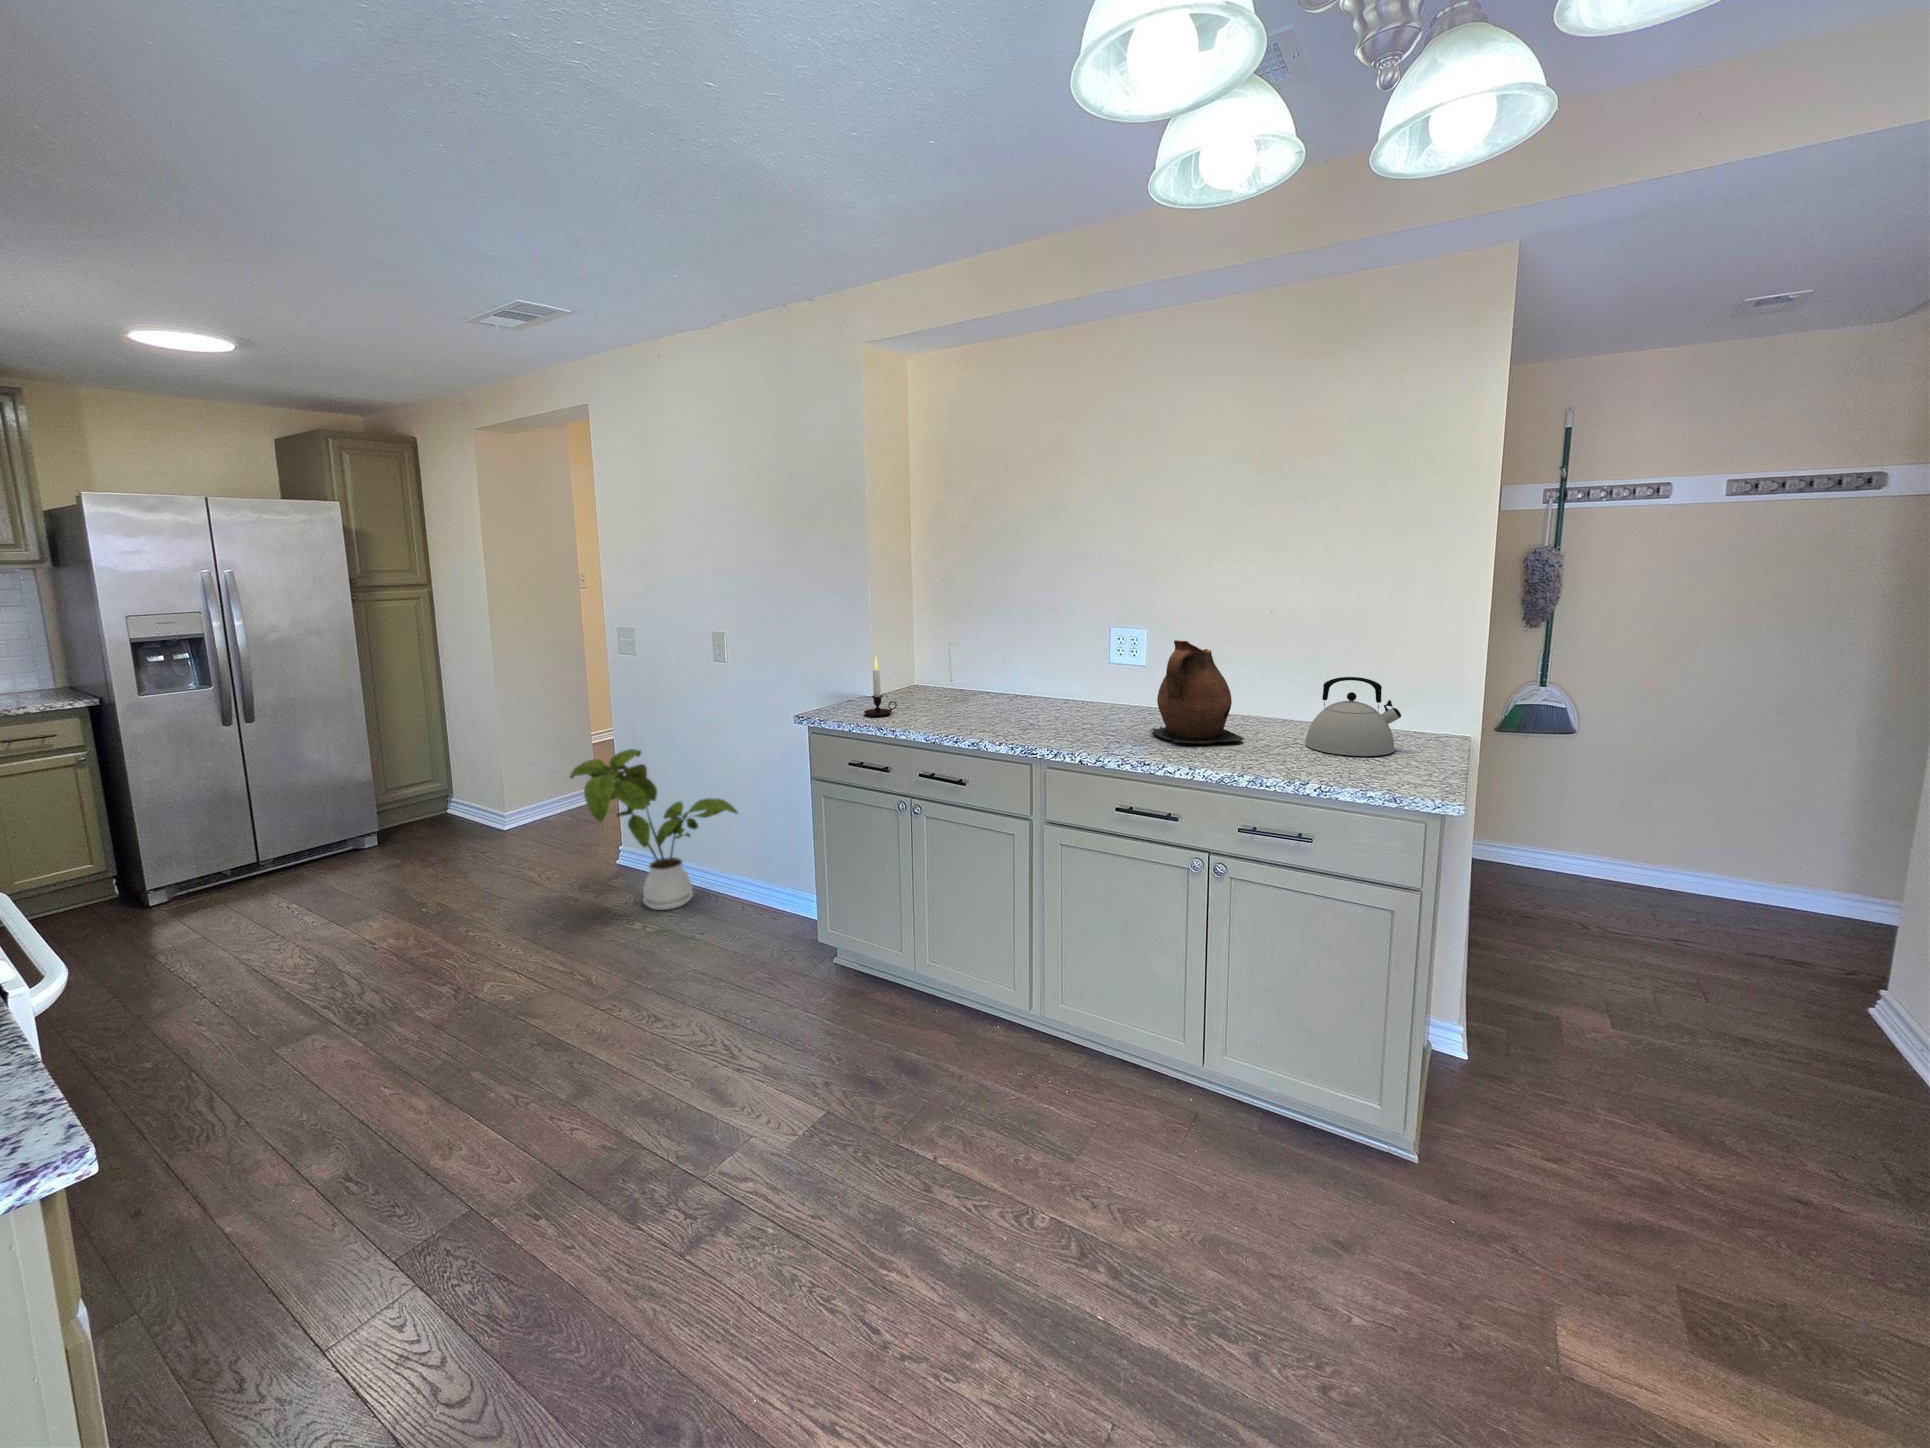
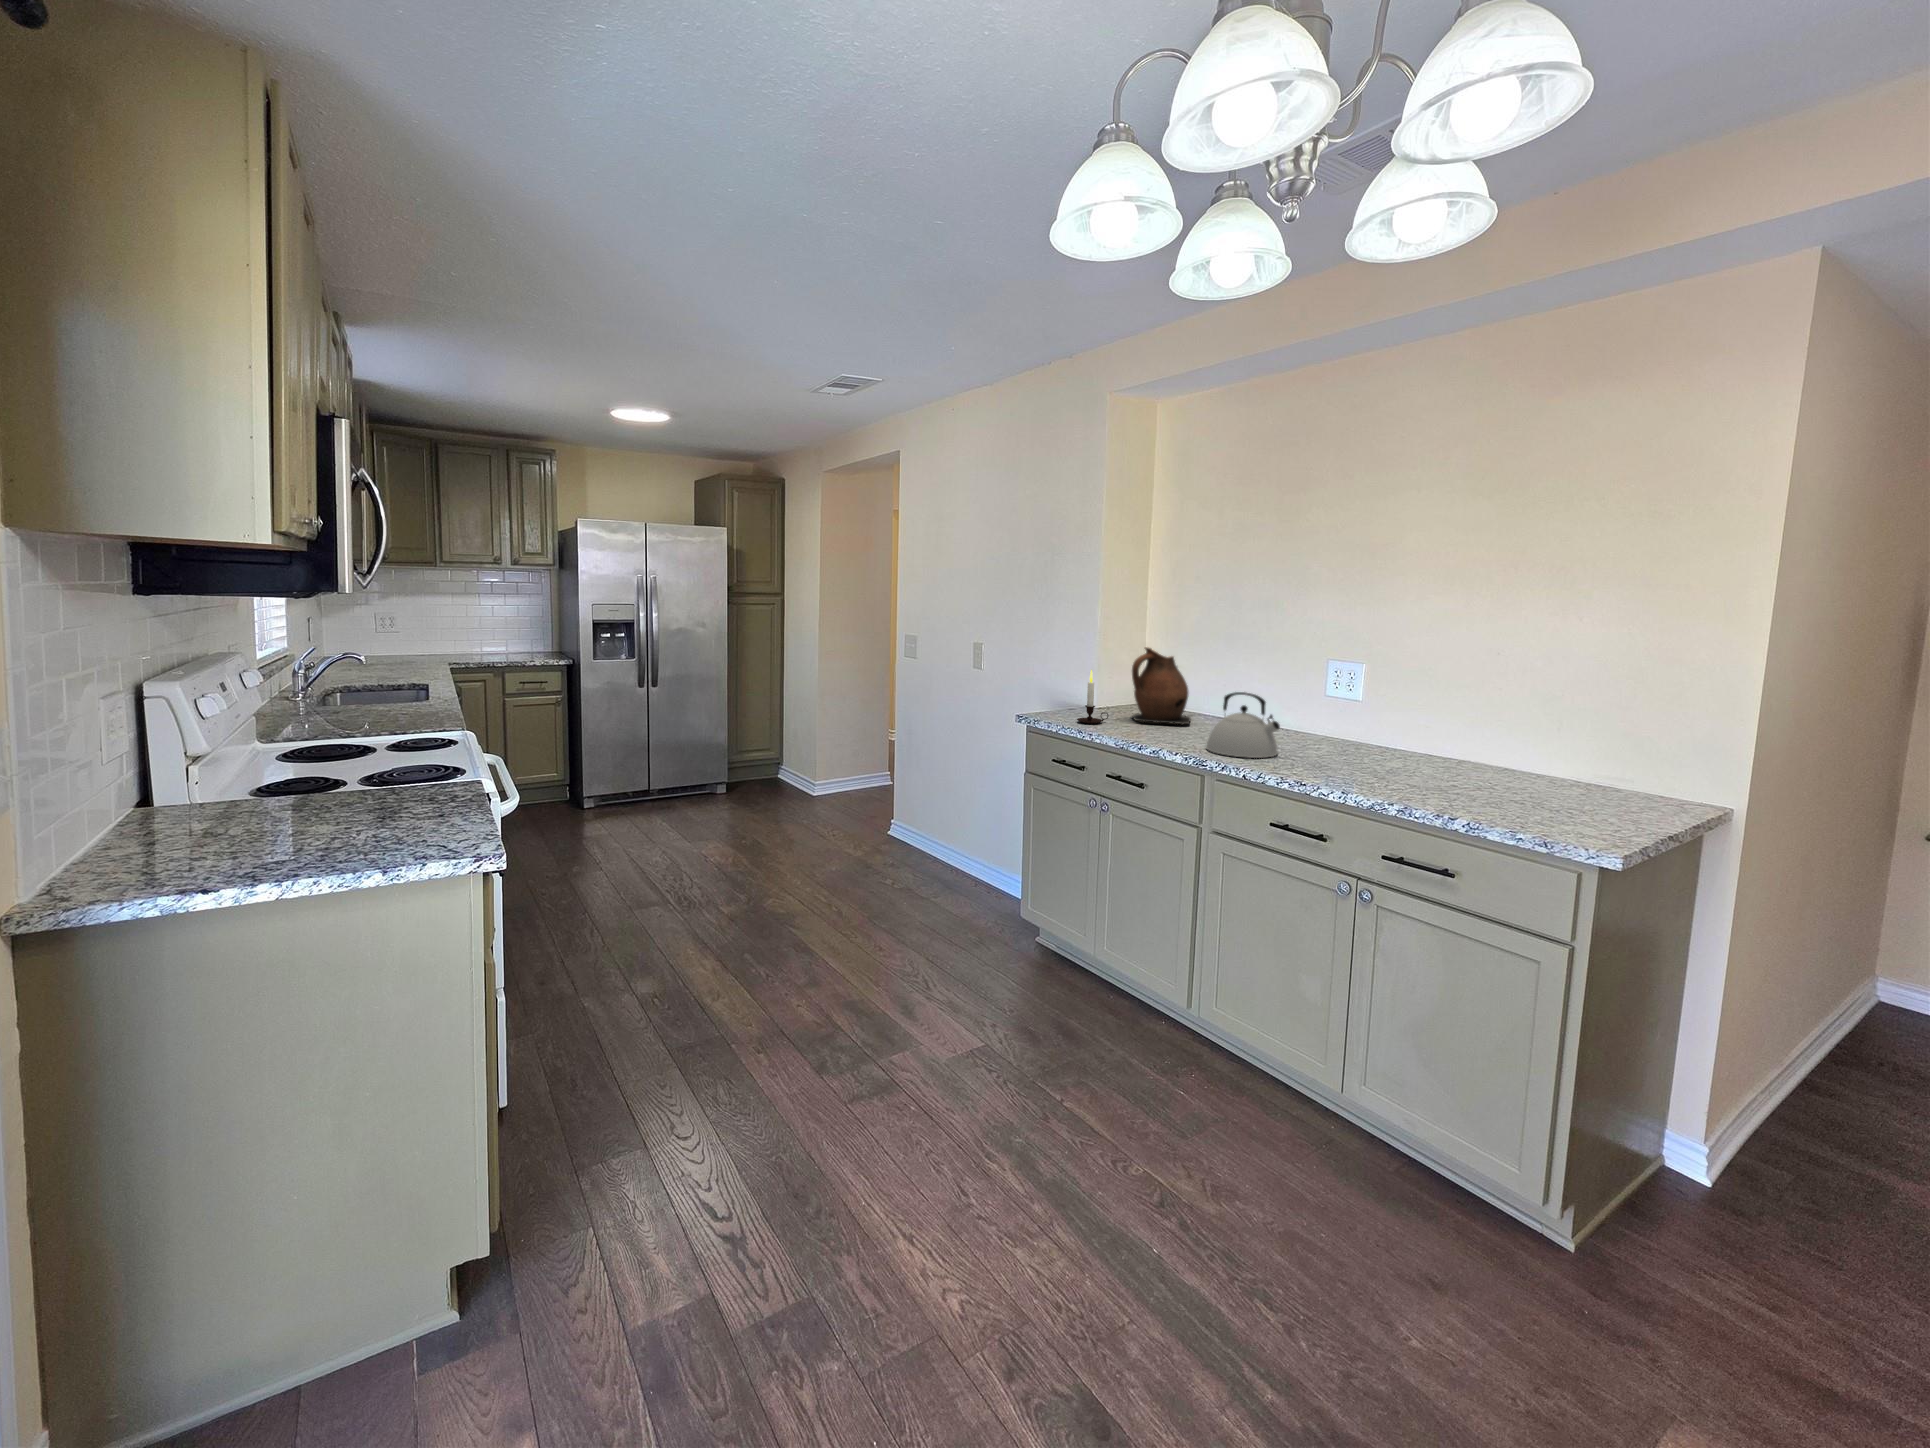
ceramic pitcher: present [1152,640,1244,743] -> present [1132,647,1190,725]
kettle: present [1305,677,1401,756] -> present [1207,692,1280,758]
house plant: present [570,749,738,910] -> none [850,734,981,874]

